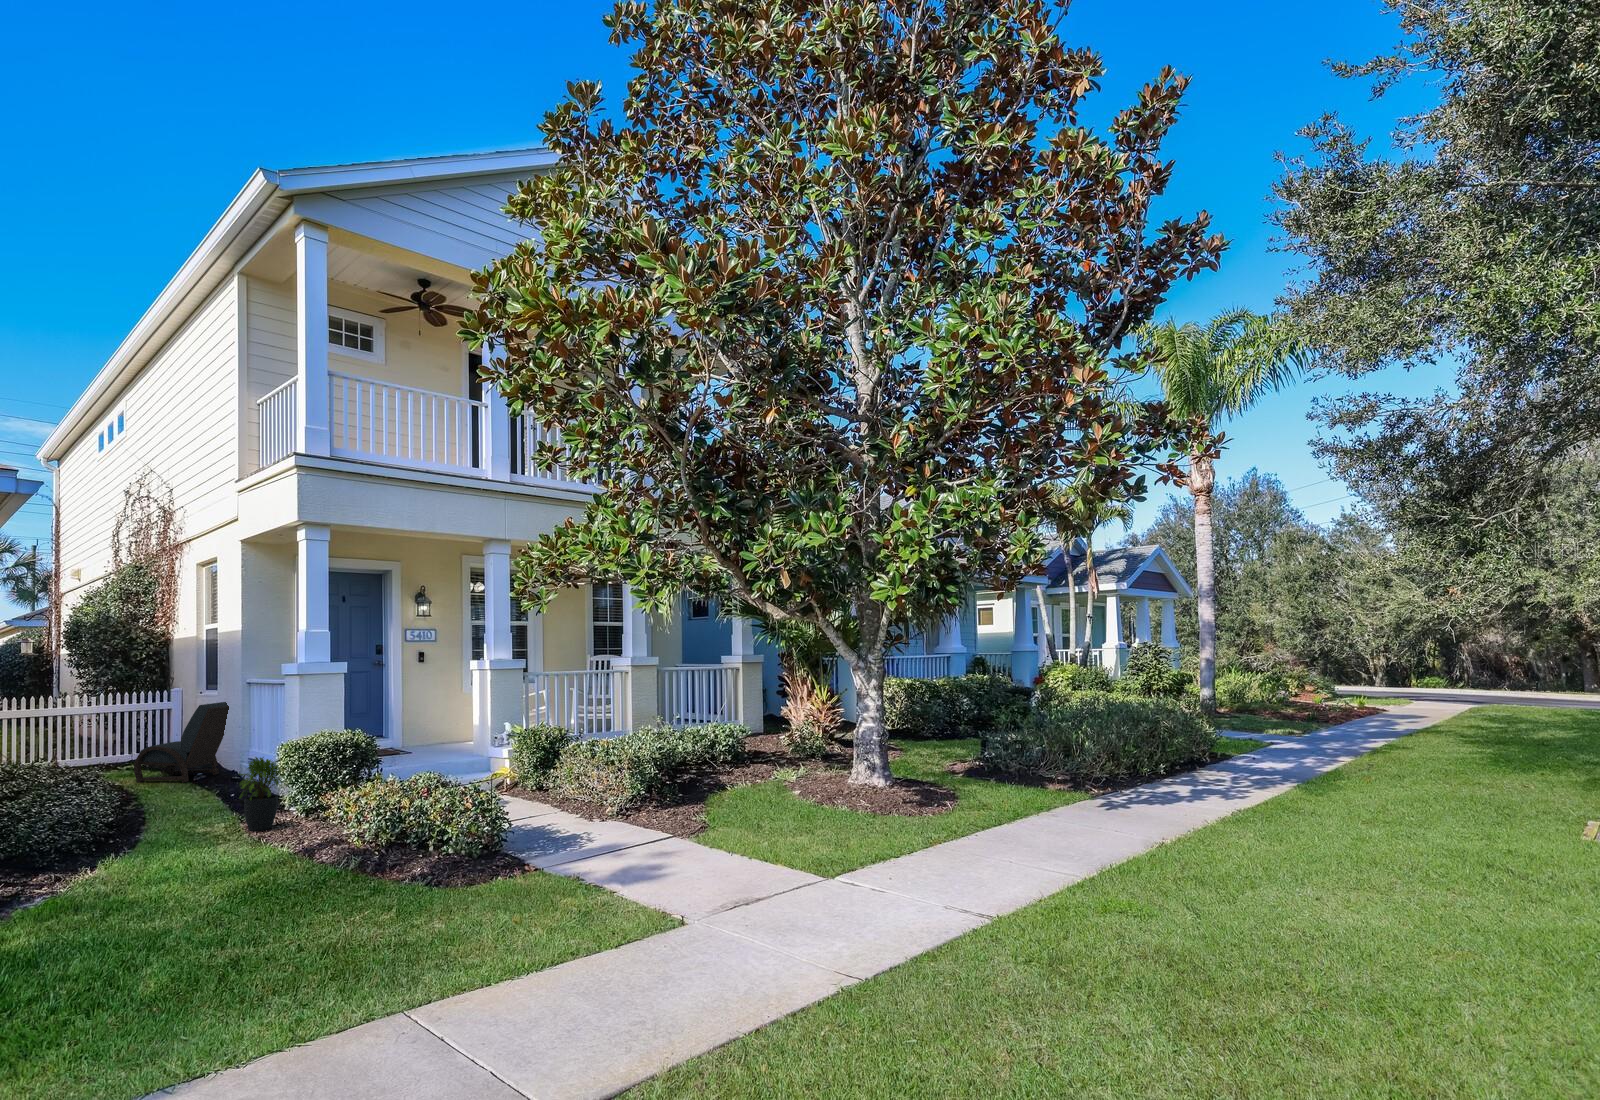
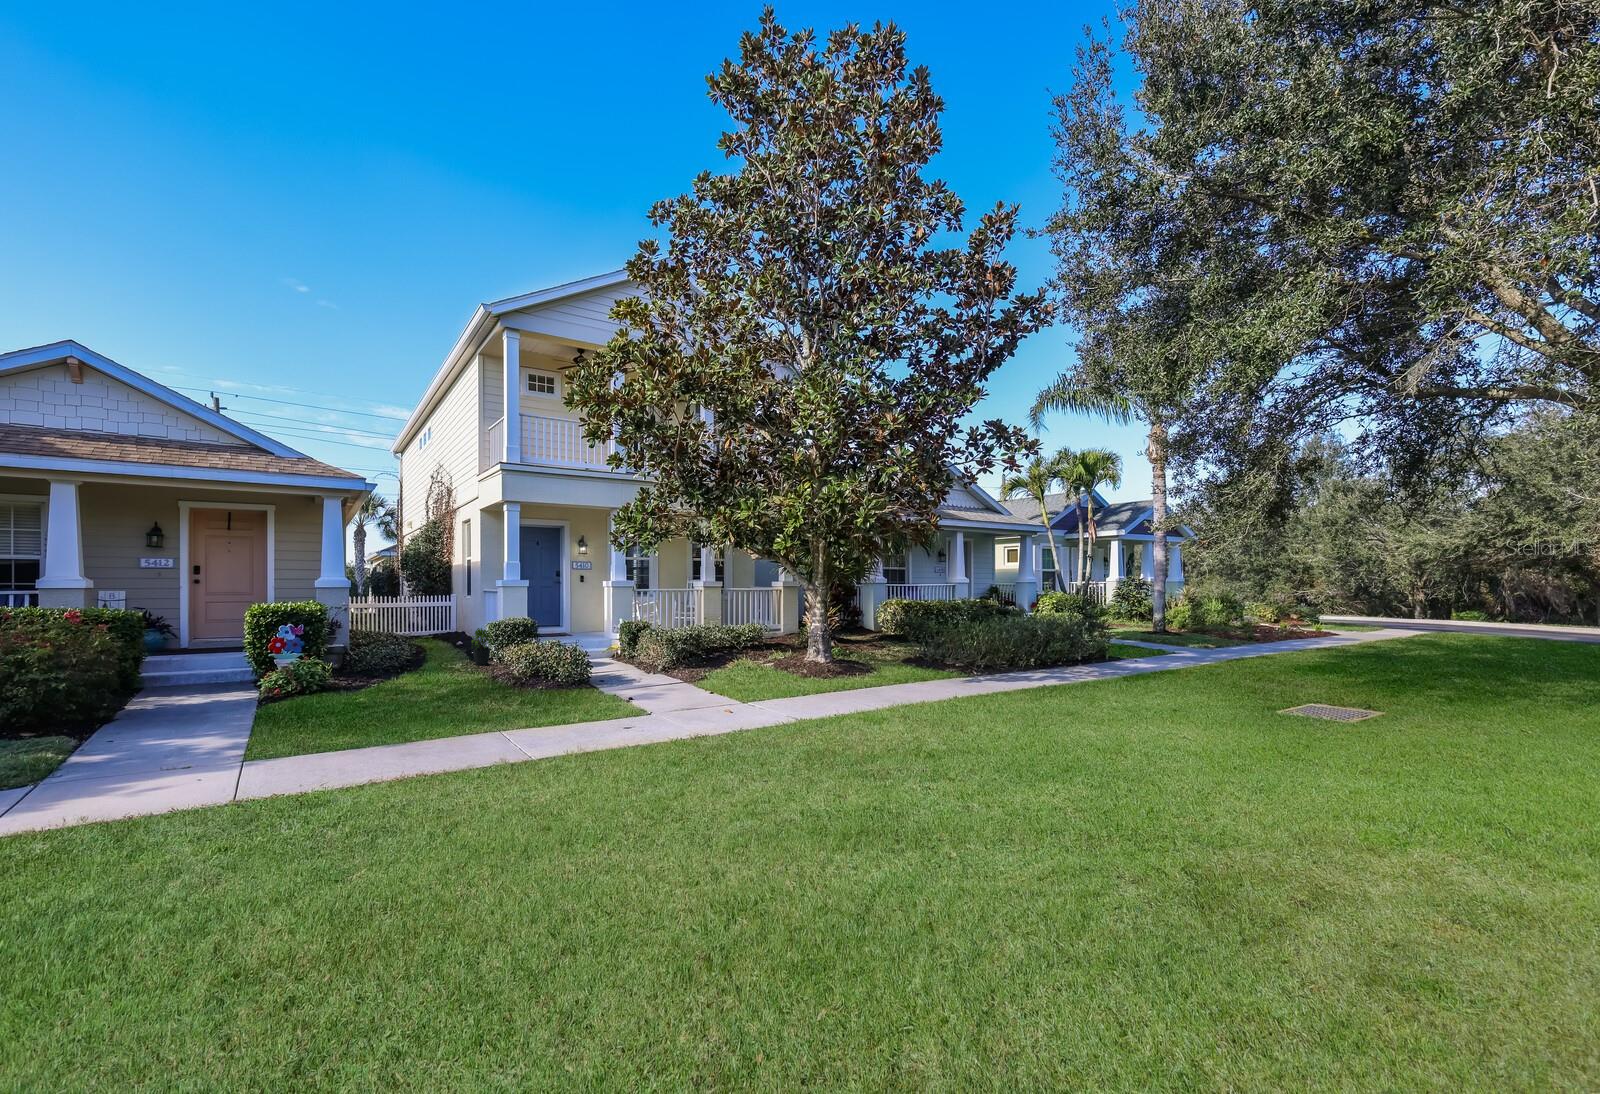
lounge chair: present [134,702,229,783] -> none [431,601,482,644]

